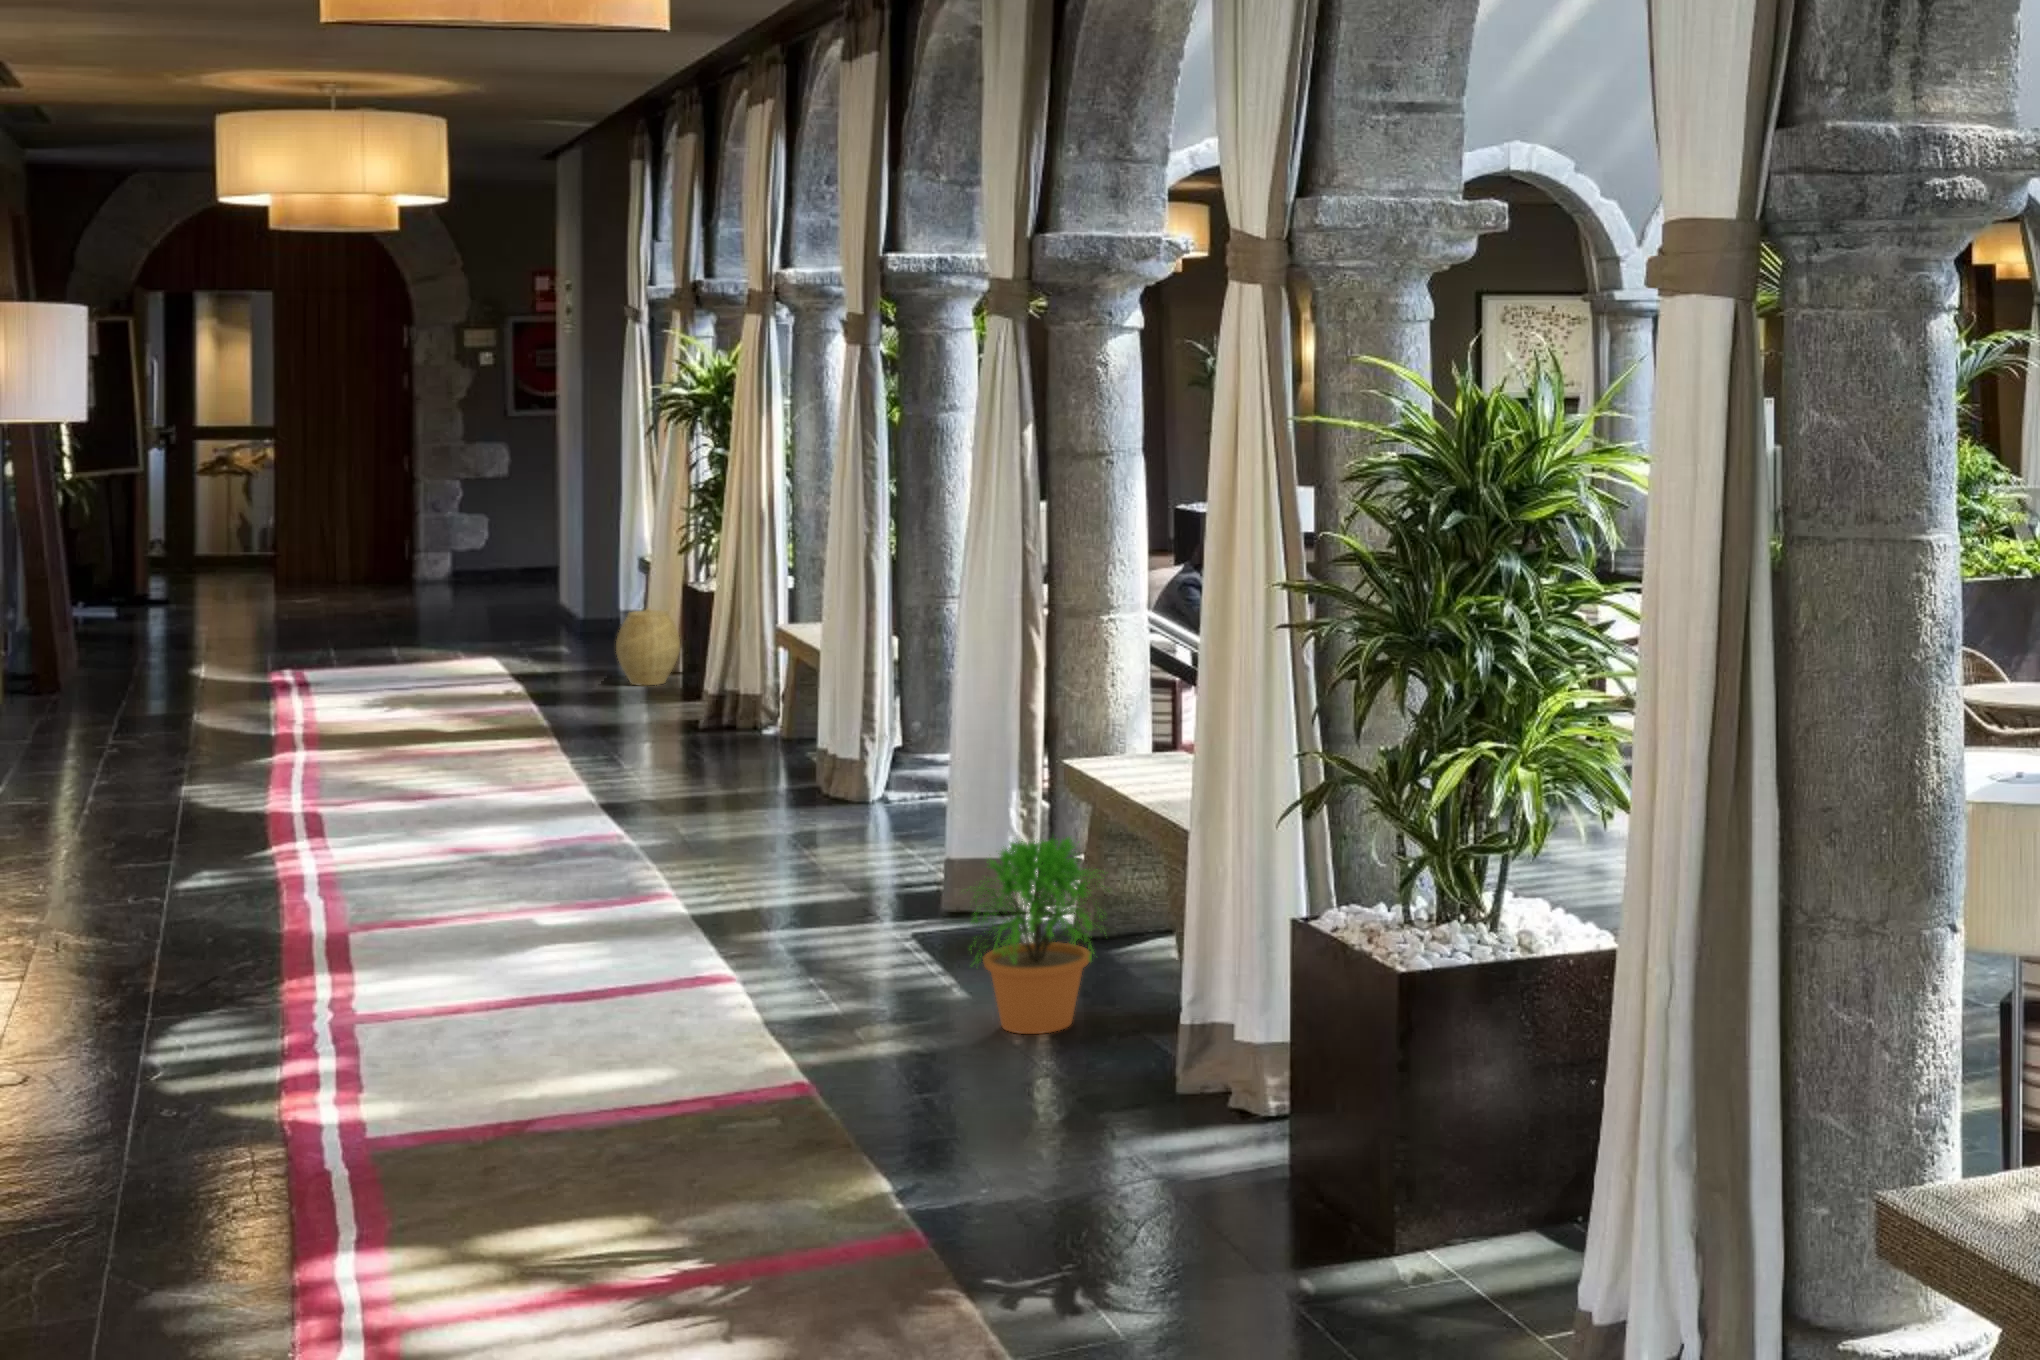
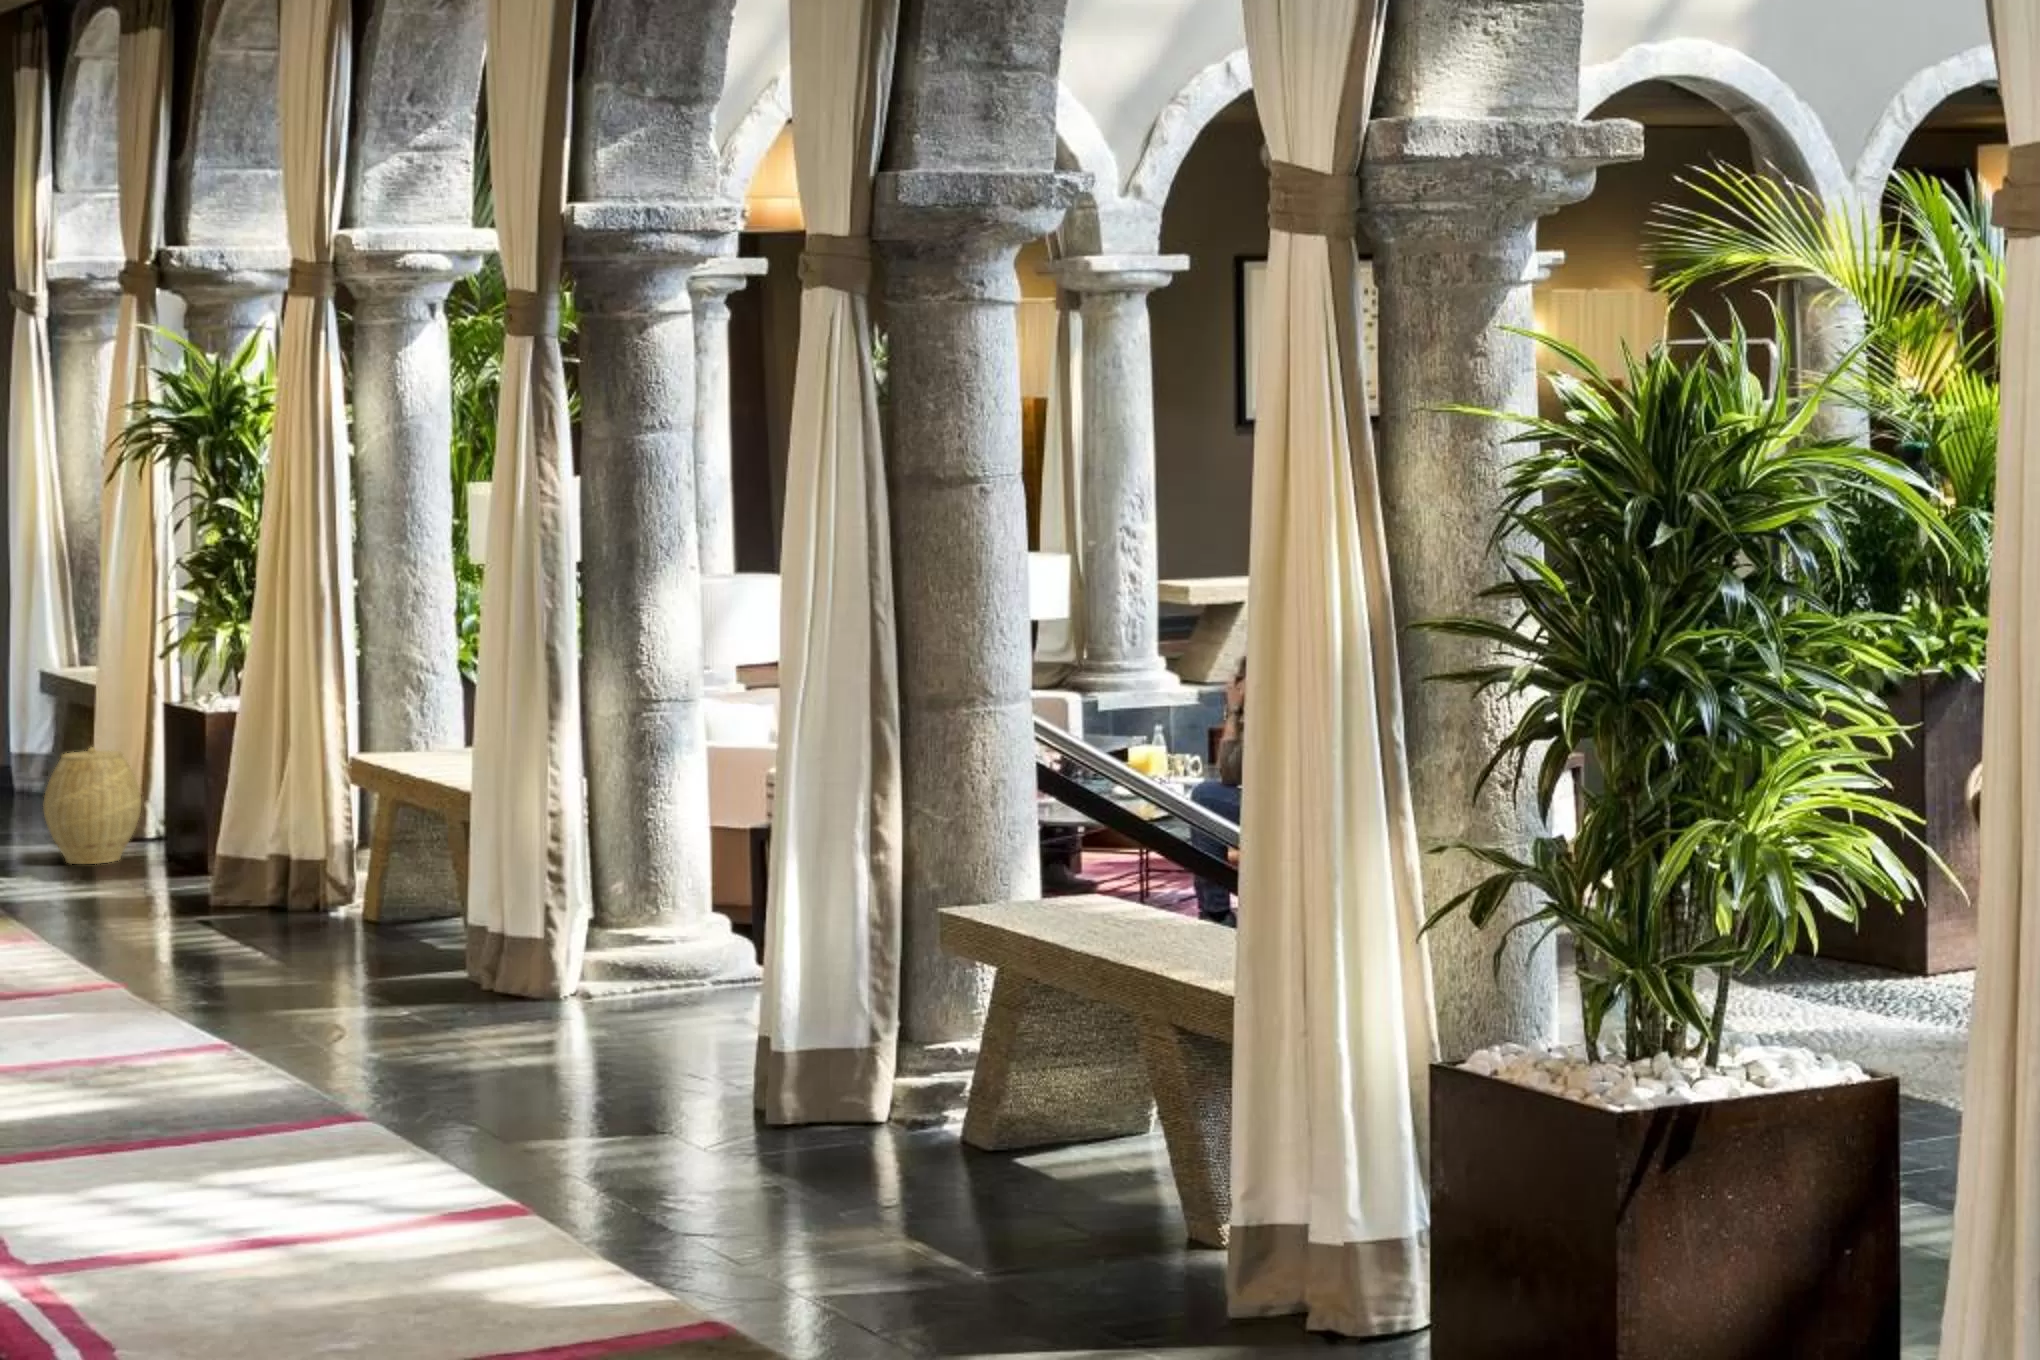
potted plant: present [969,837,1104,1034] -> none [867,988,1093,1263]

